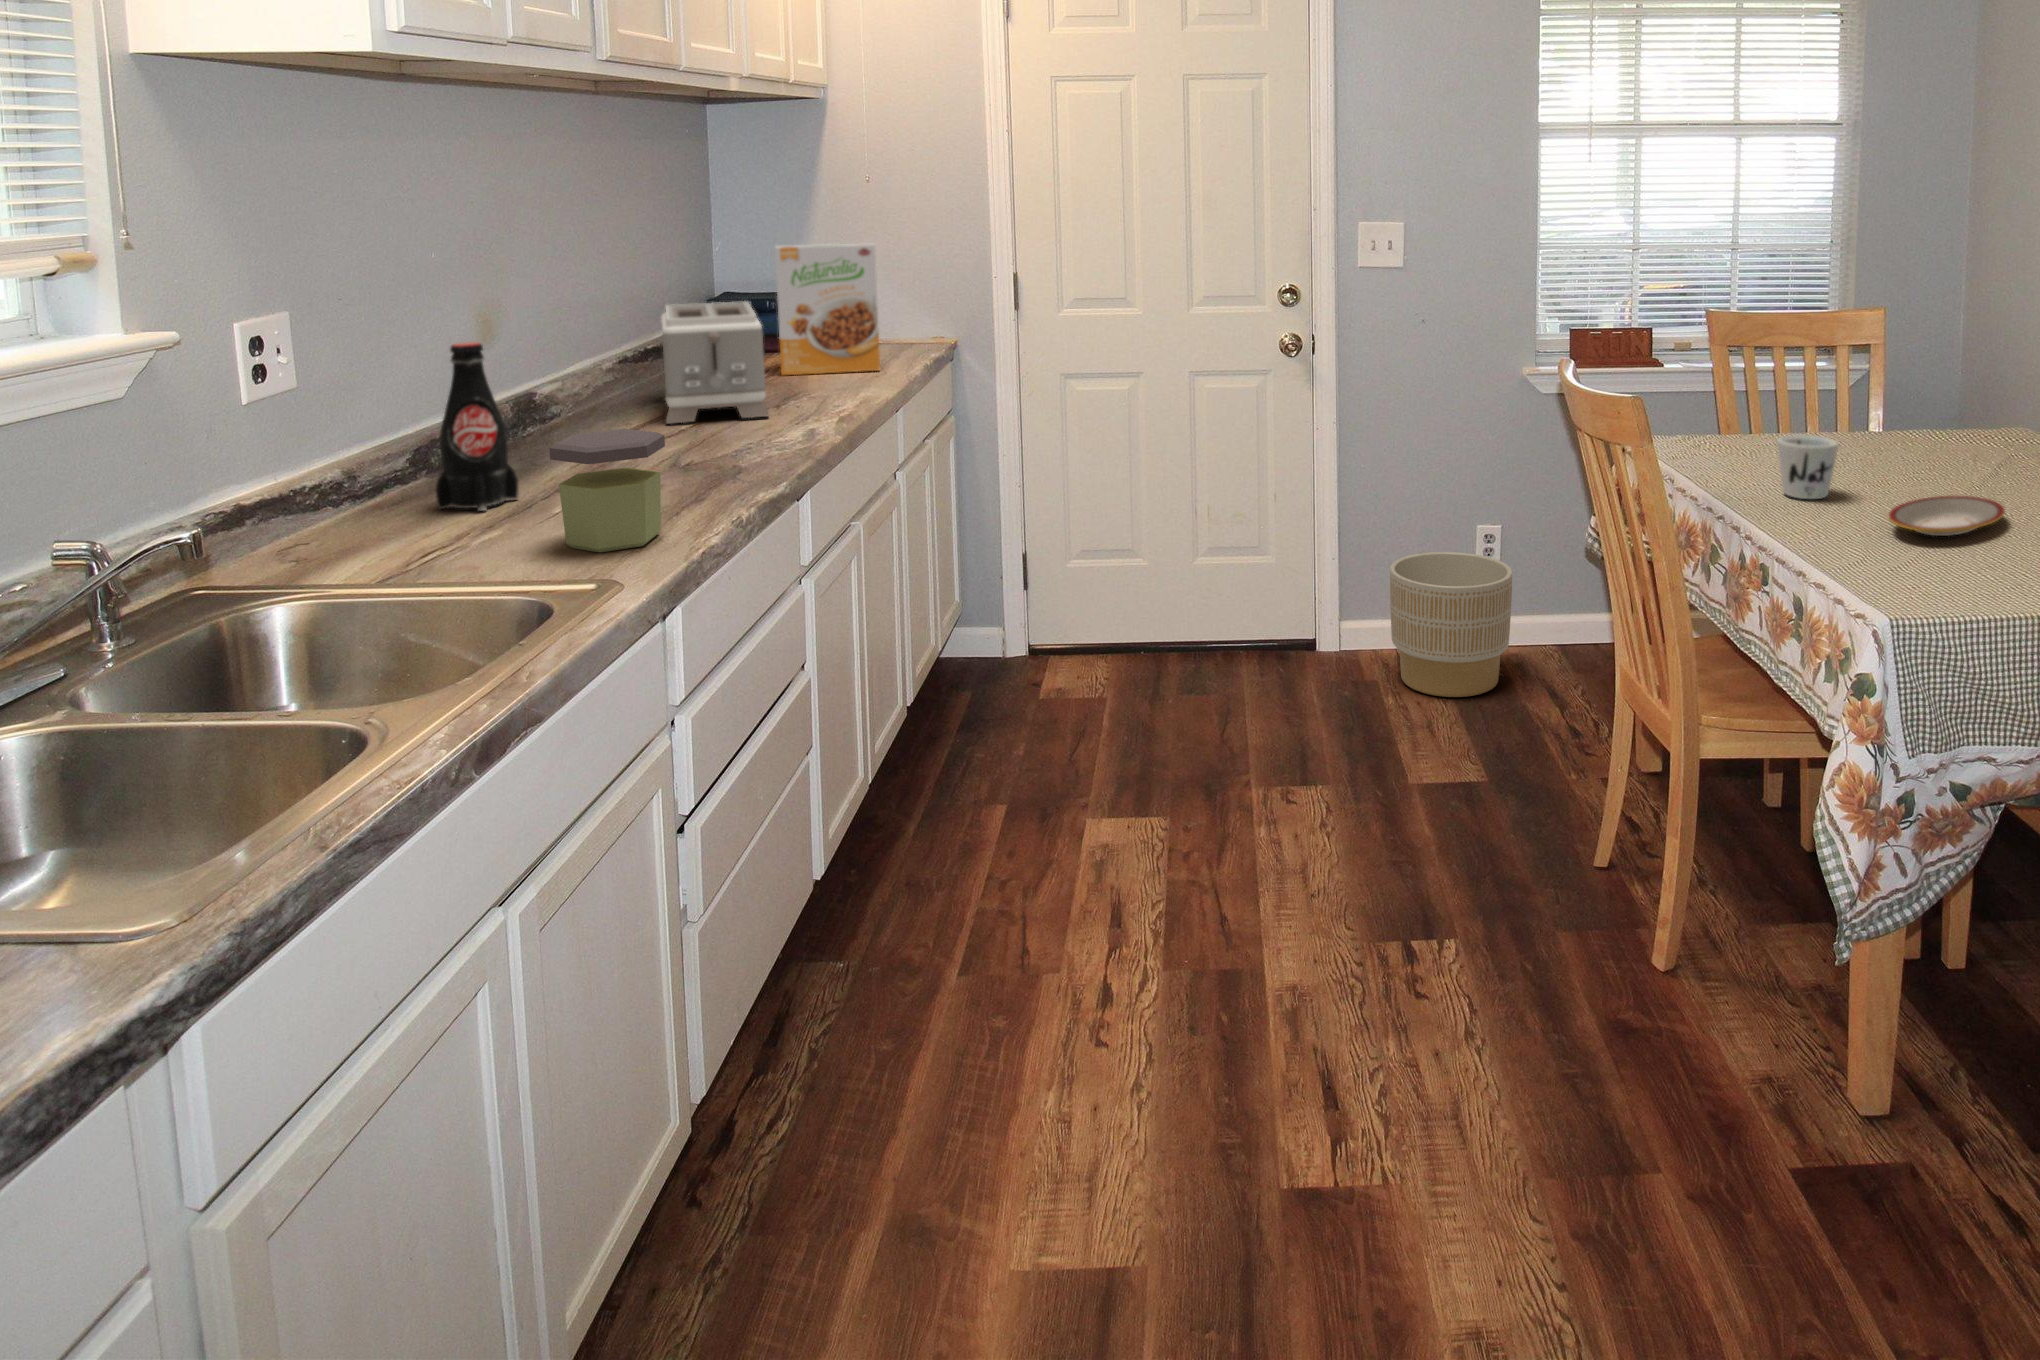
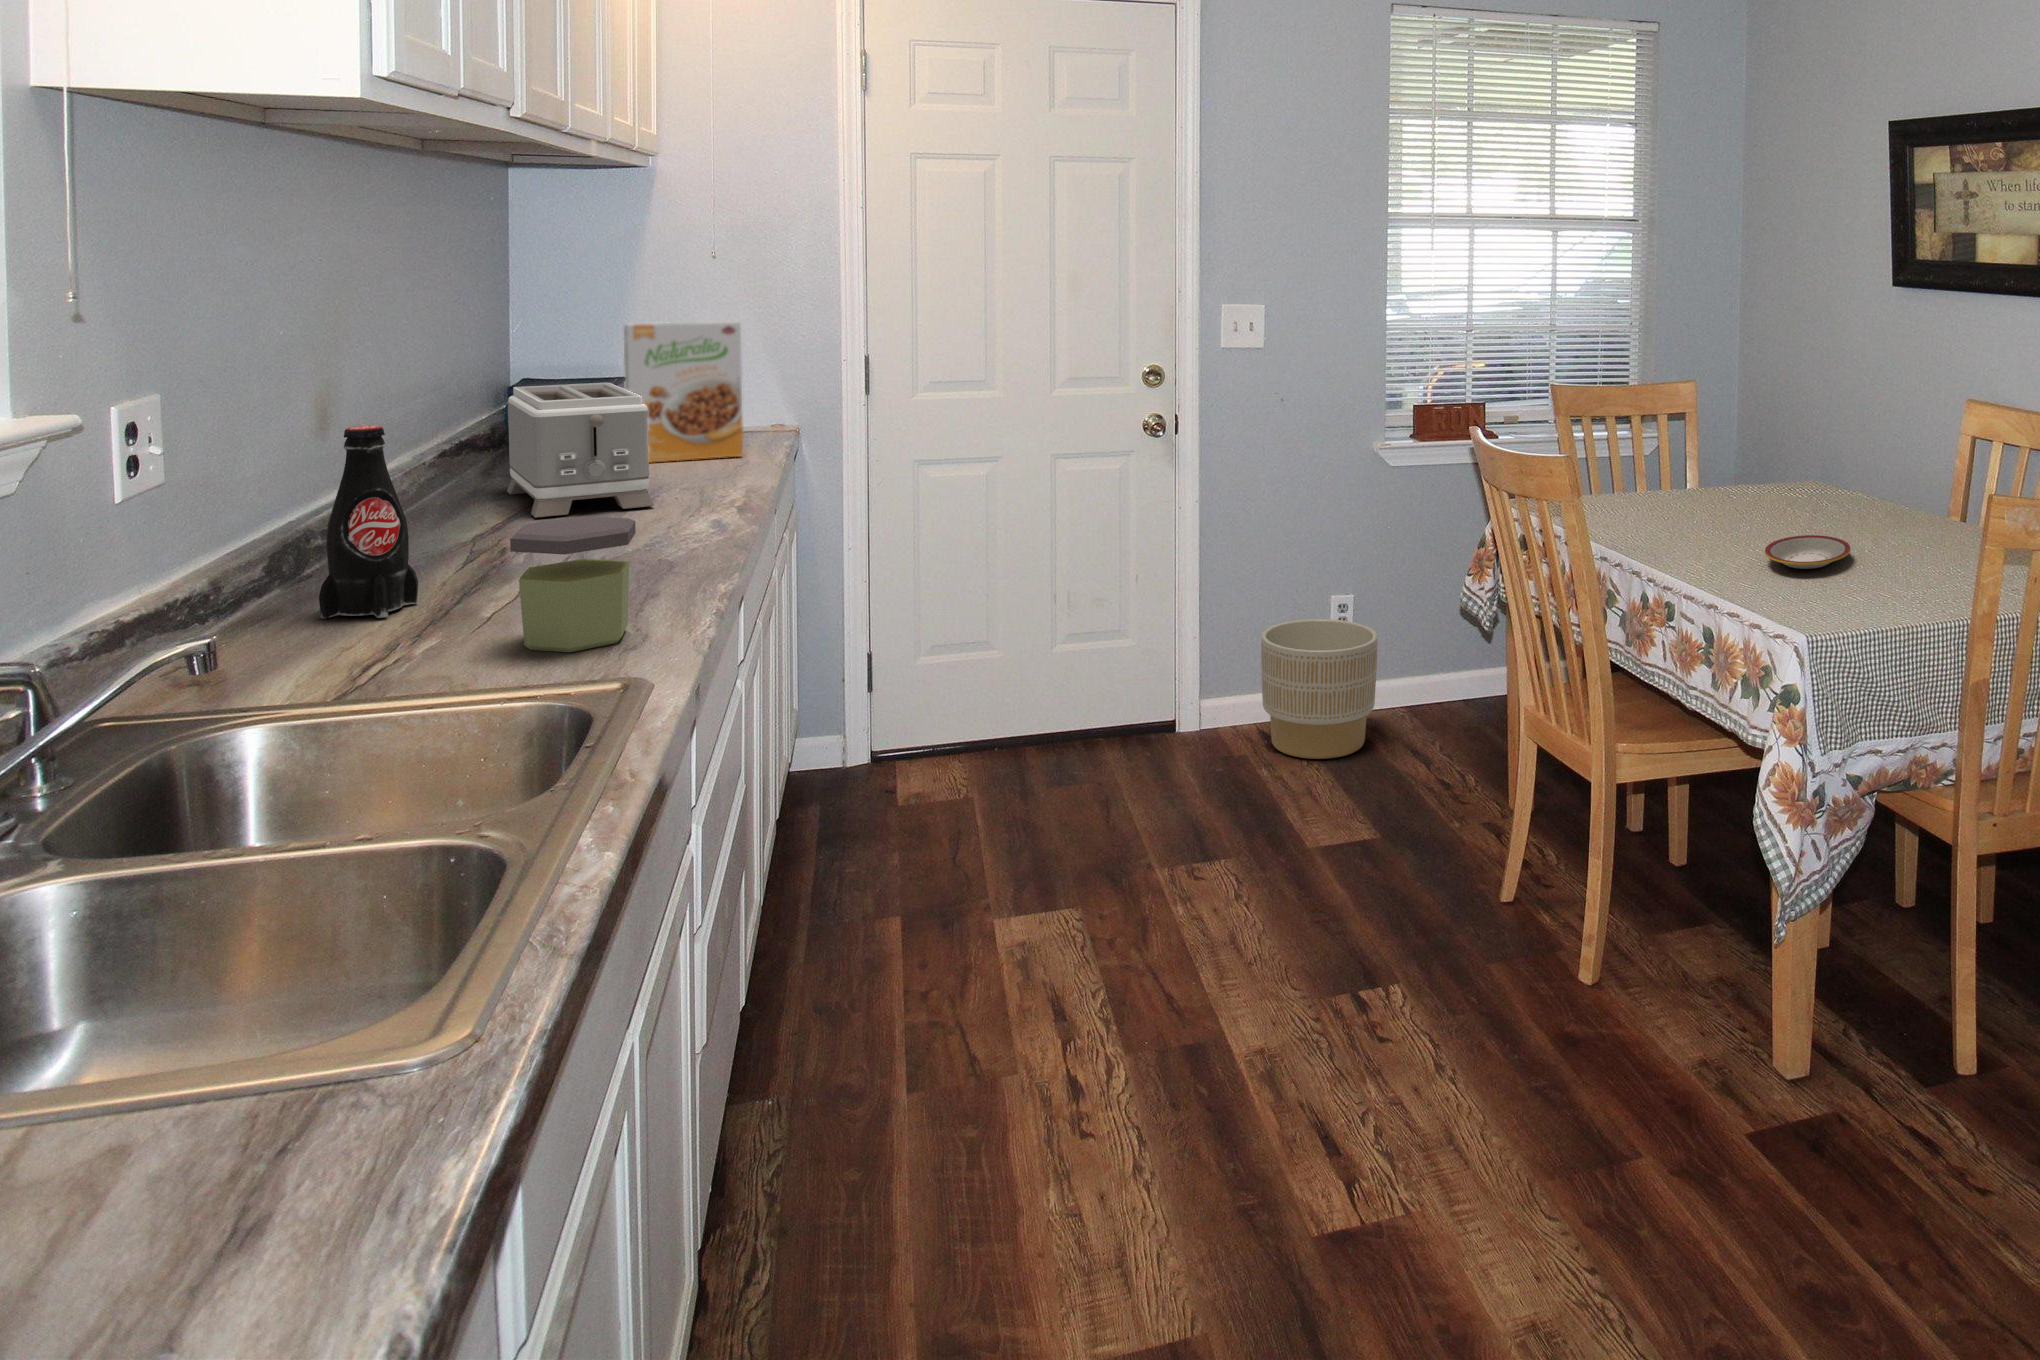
mug: present [1777,435,1838,499] -> none [1658,489,1710,545]

